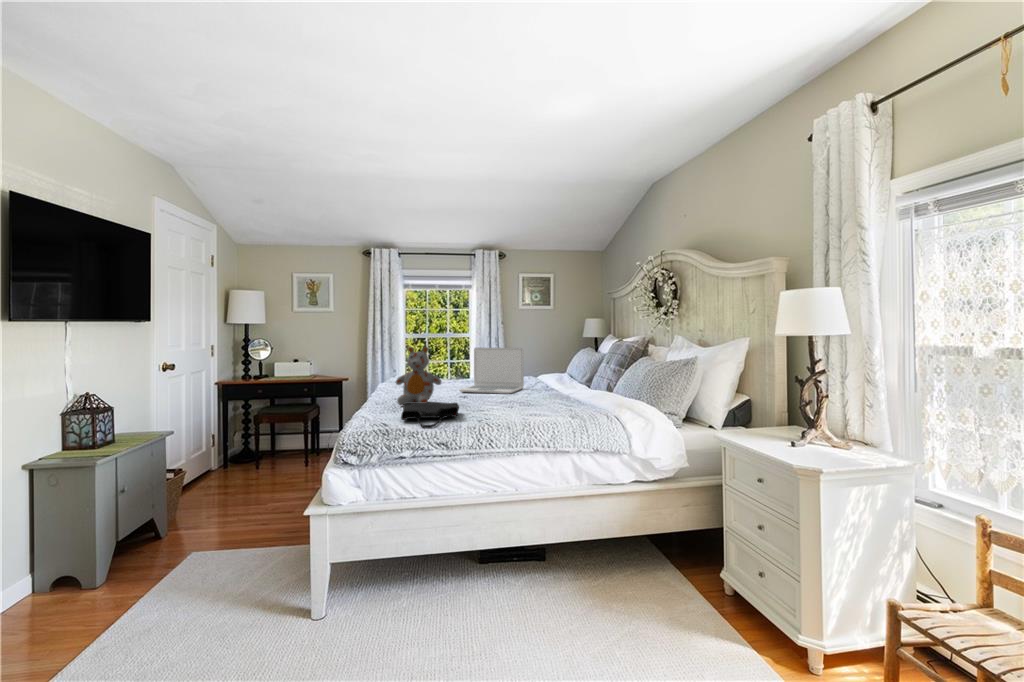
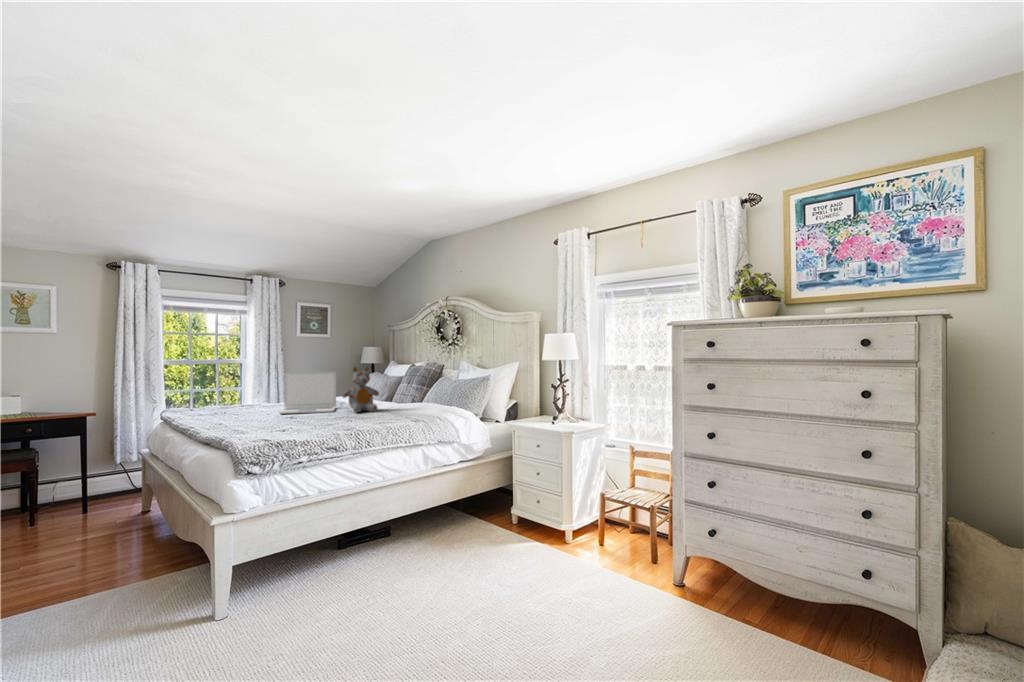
stuffed bear: present [395,347,441,405] -> present [342,367,379,413]
tote bag: present [401,403,459,428] -> none [269,418,330,437]

